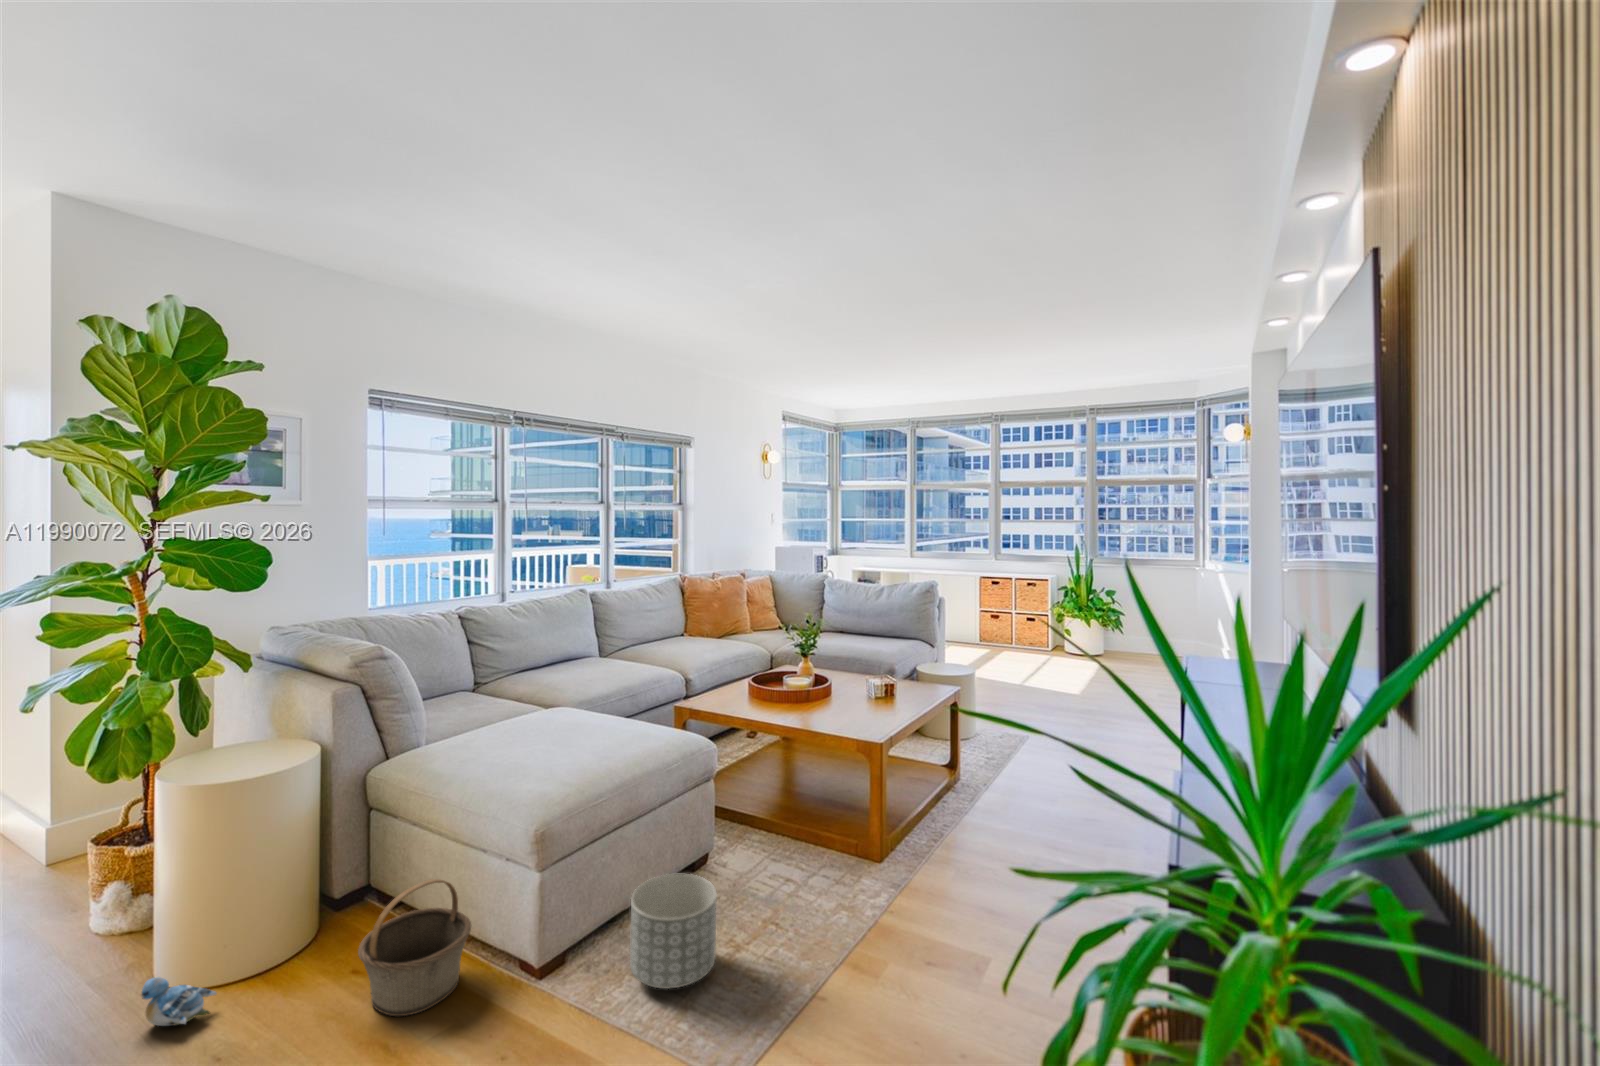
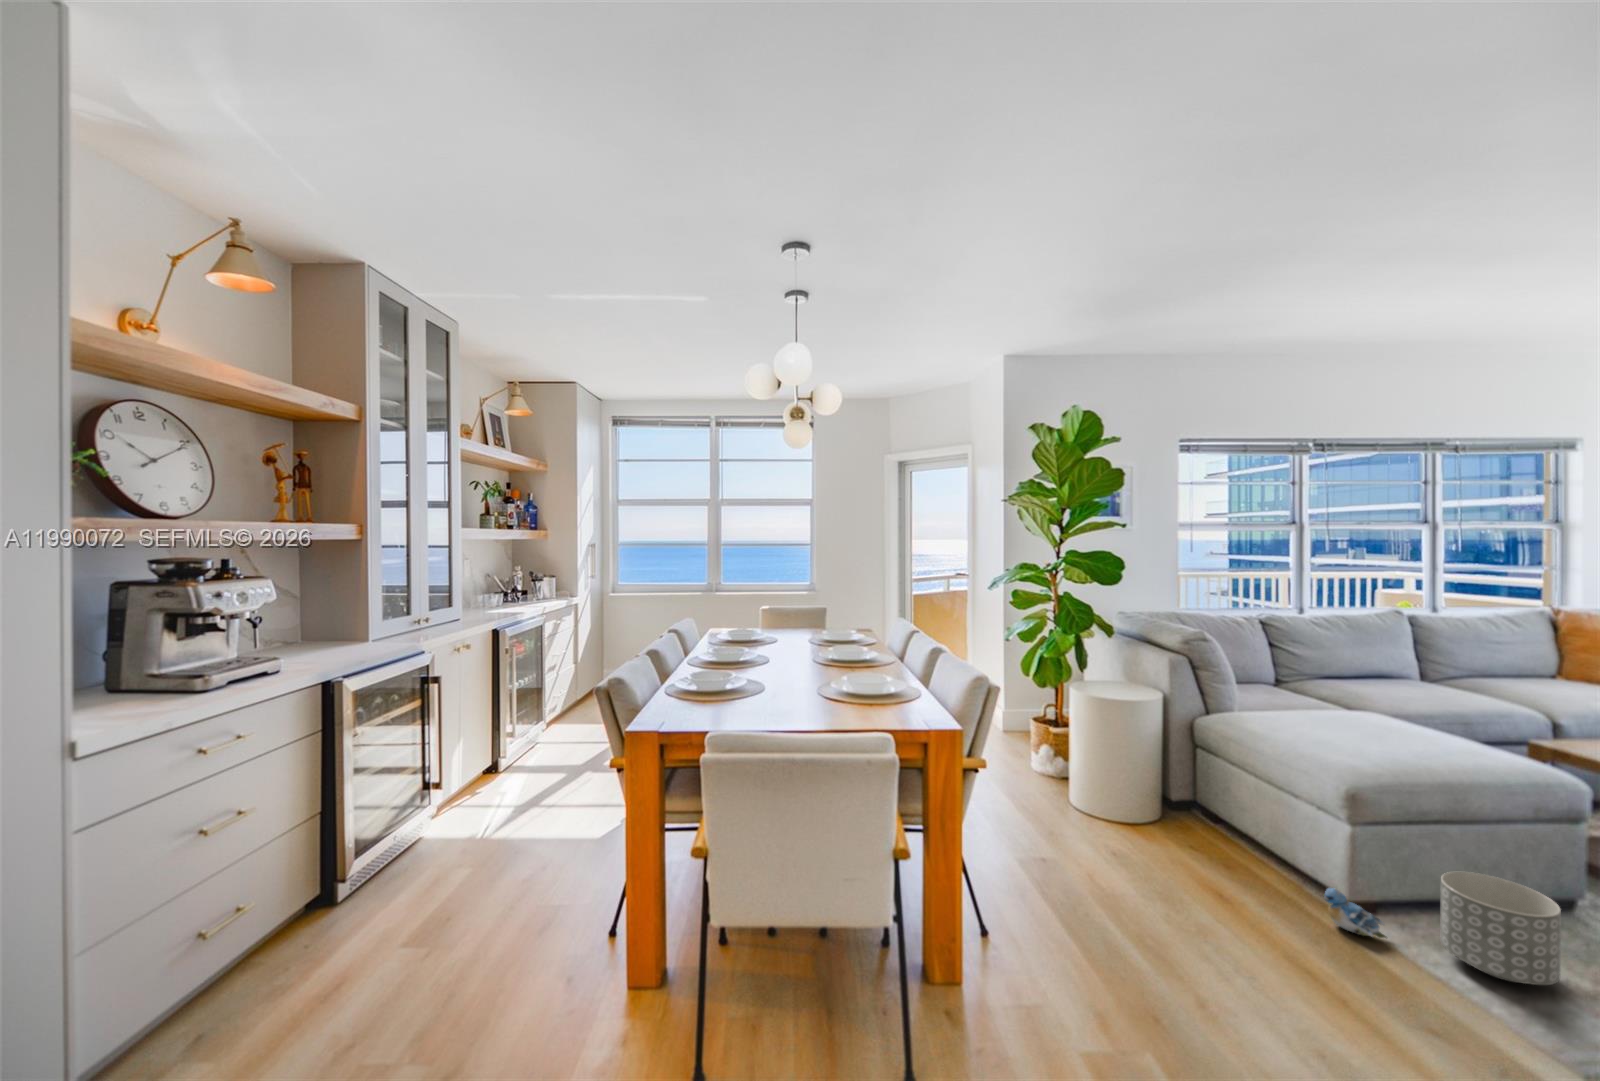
basket: present [358,879,471,1016] -> none [1189,797,1275,888]
plush toy: present [142,977,216,1026] -> present [1324,888,1386,938]

